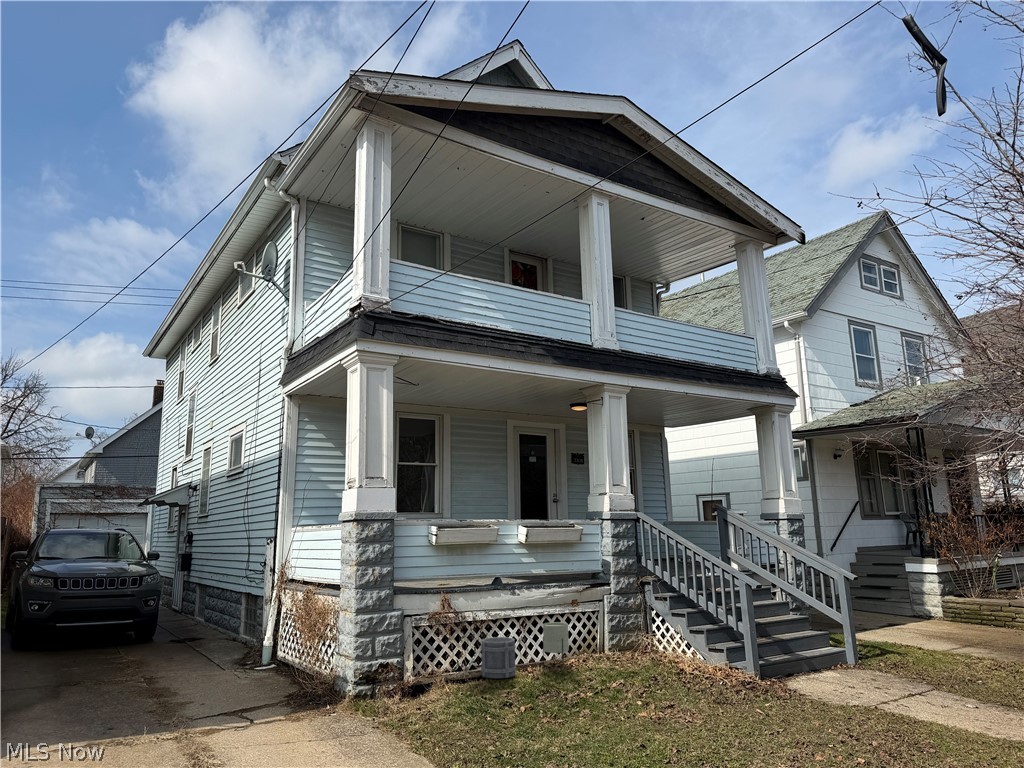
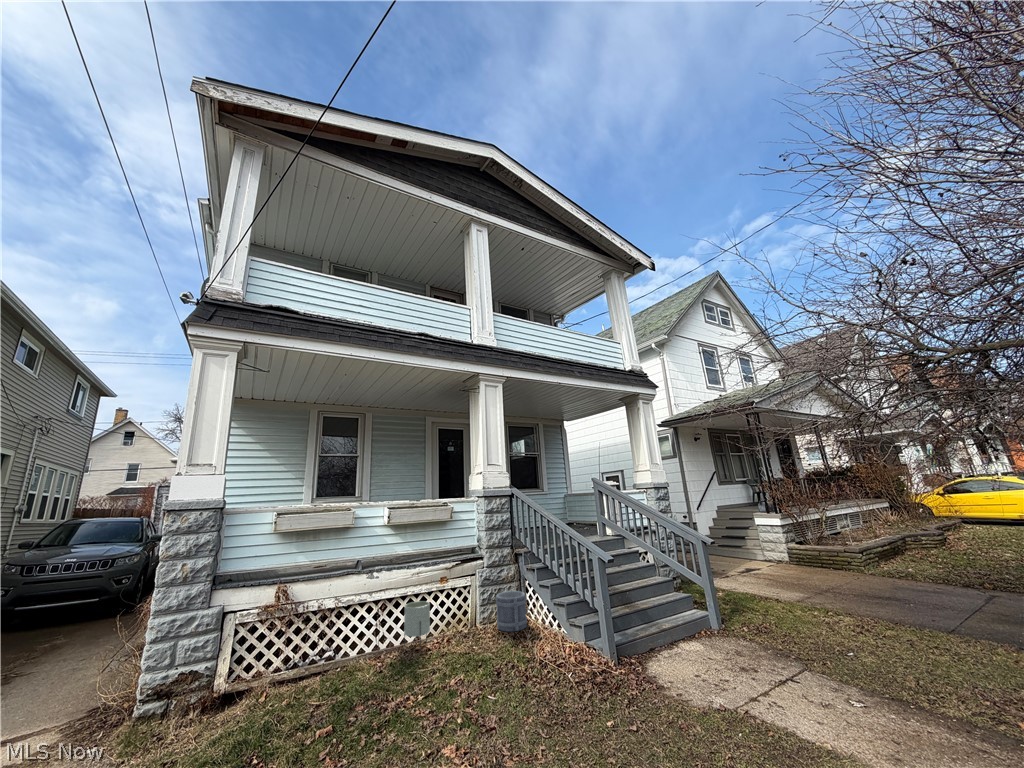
bucket: present [481,637,516,678] -> present [496,591,527,632]

